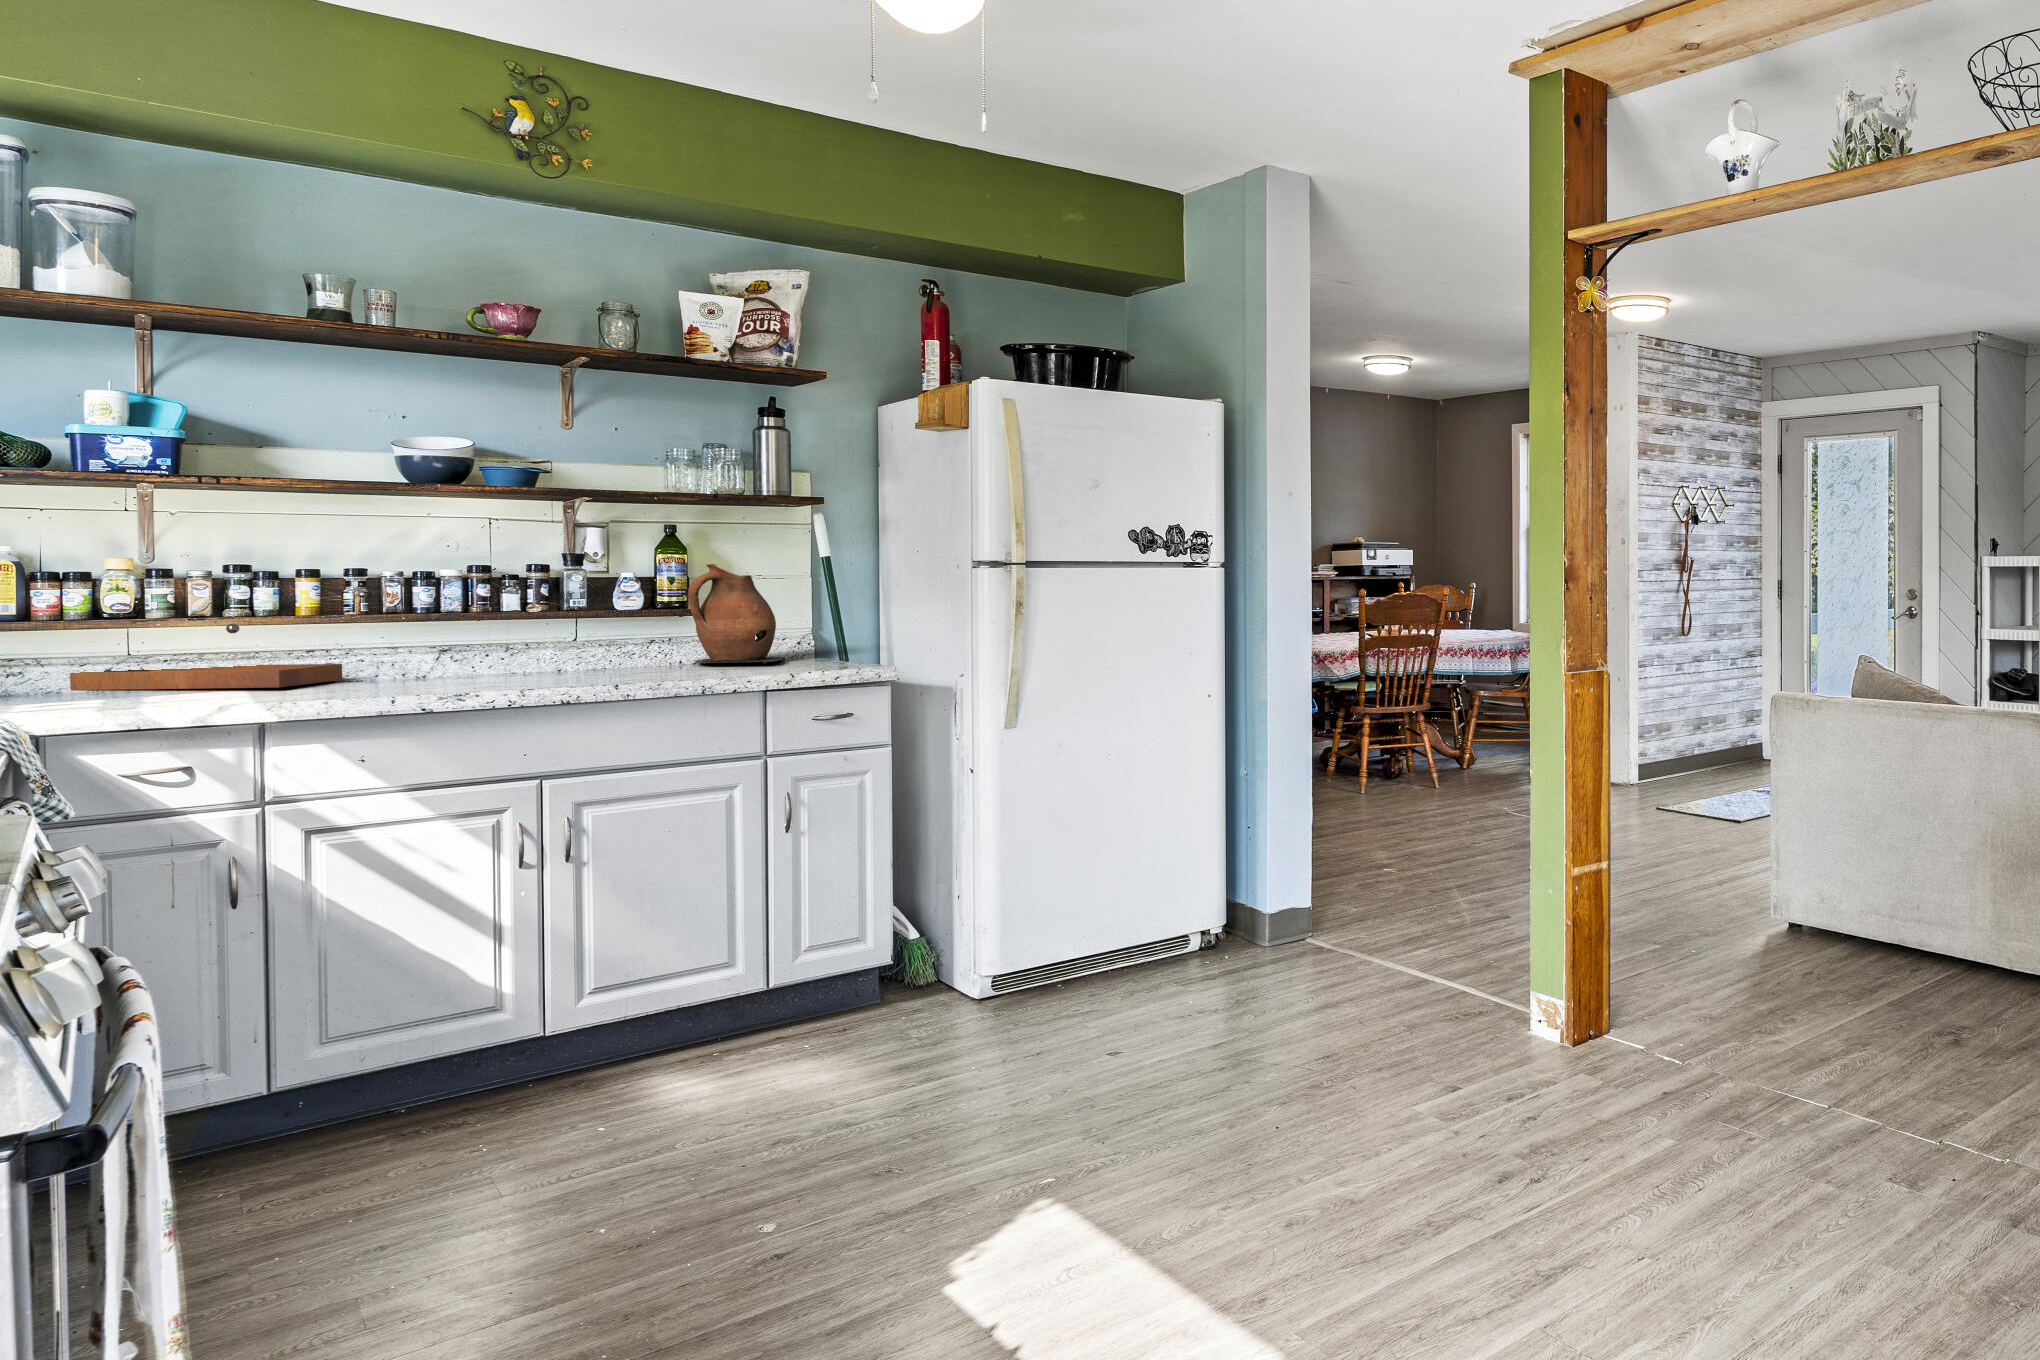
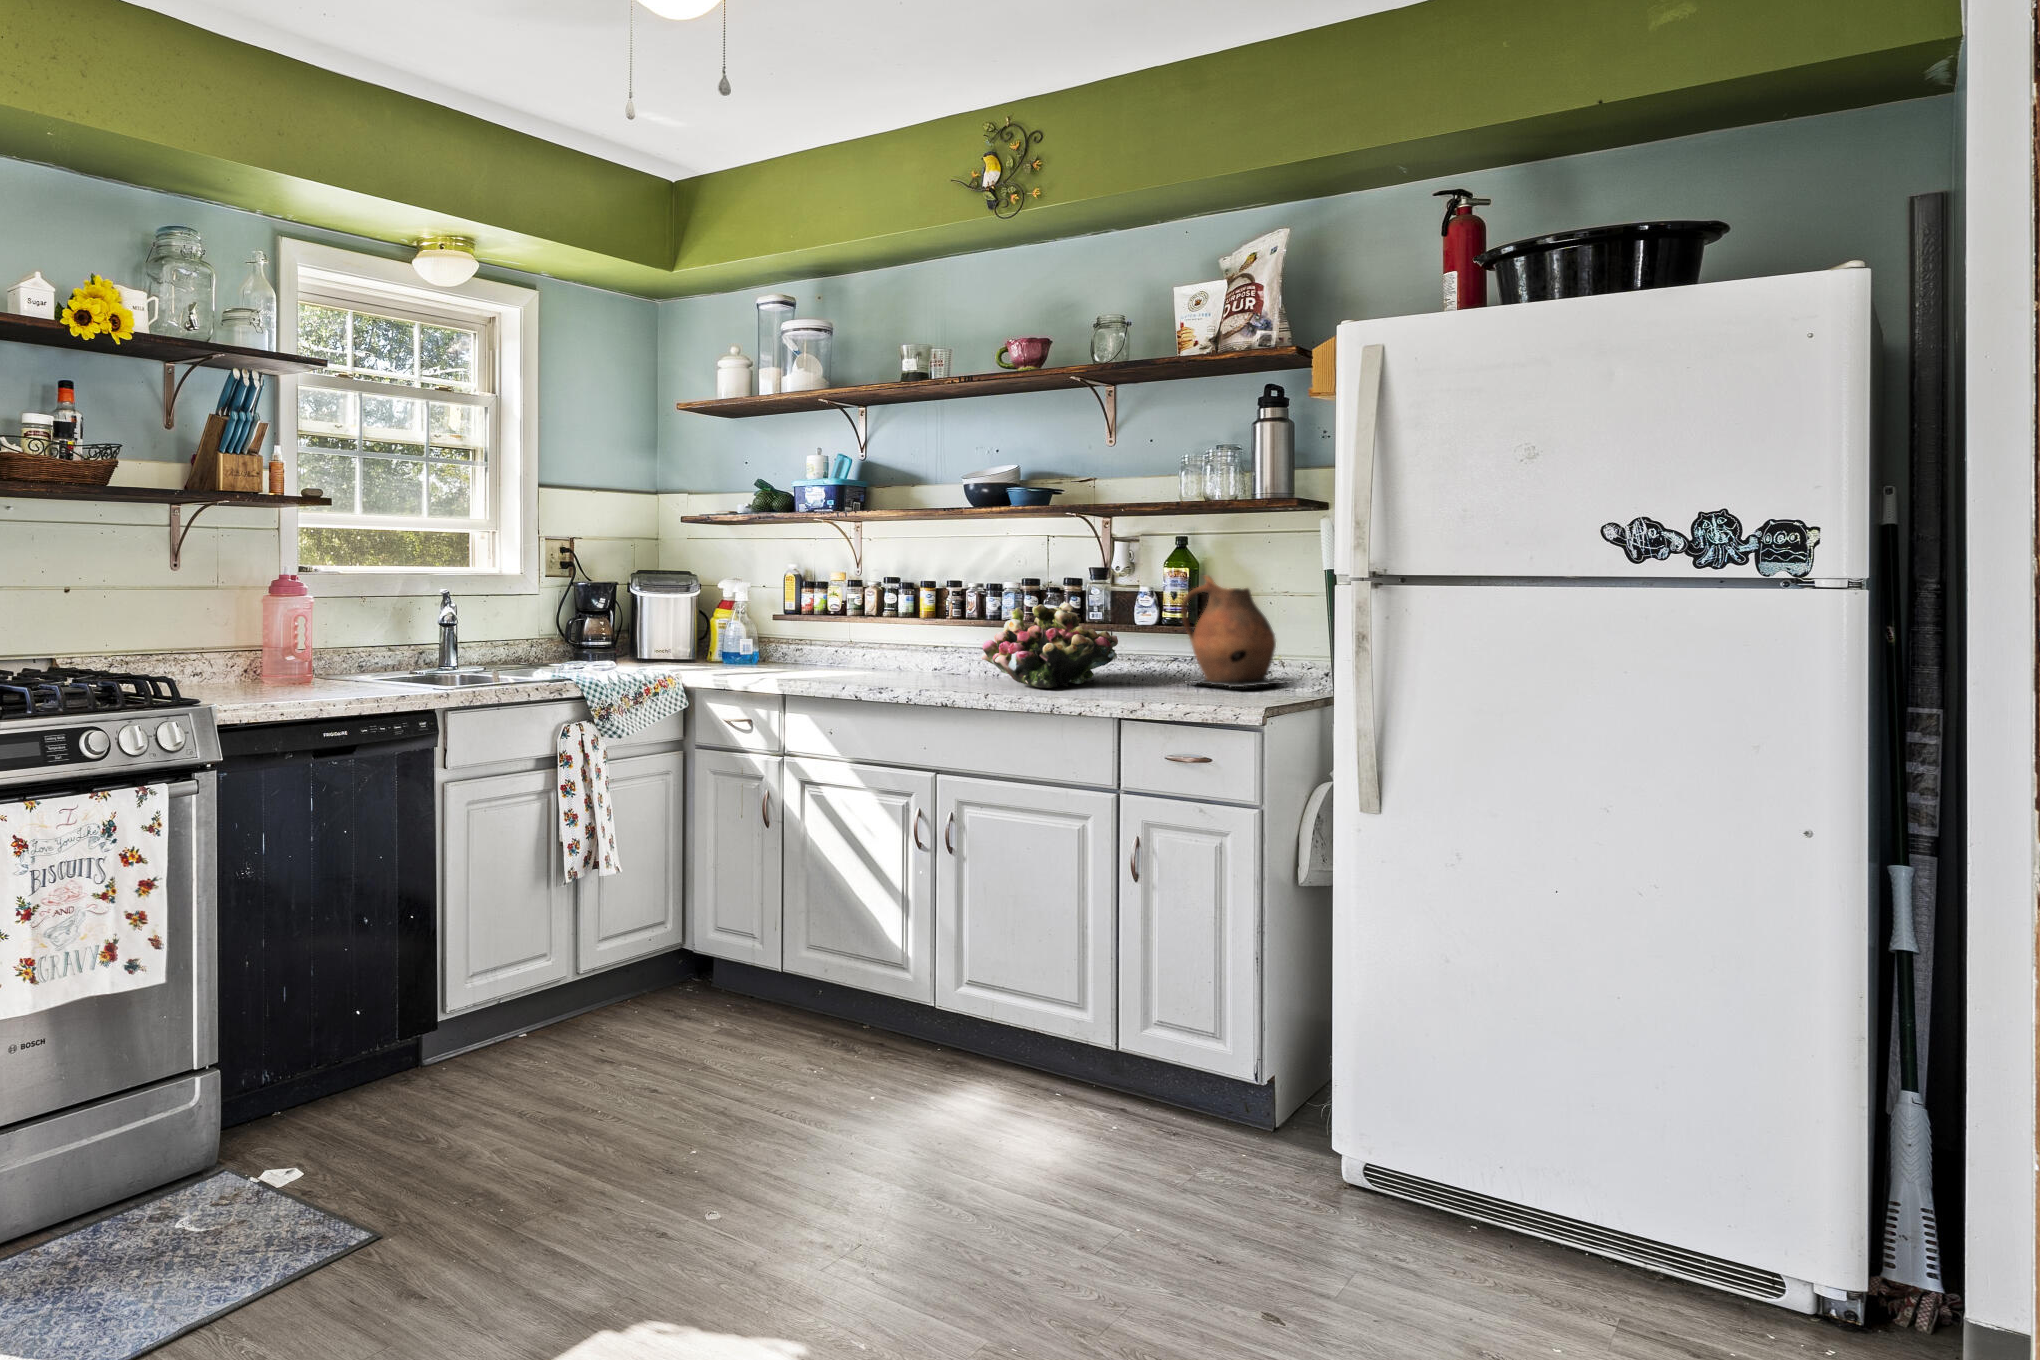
flower arrangement: none [463,590,641,677] -> present [981,603,1118,688]
tray: present [70,623,342,690] -> none [819,624,931,675]

